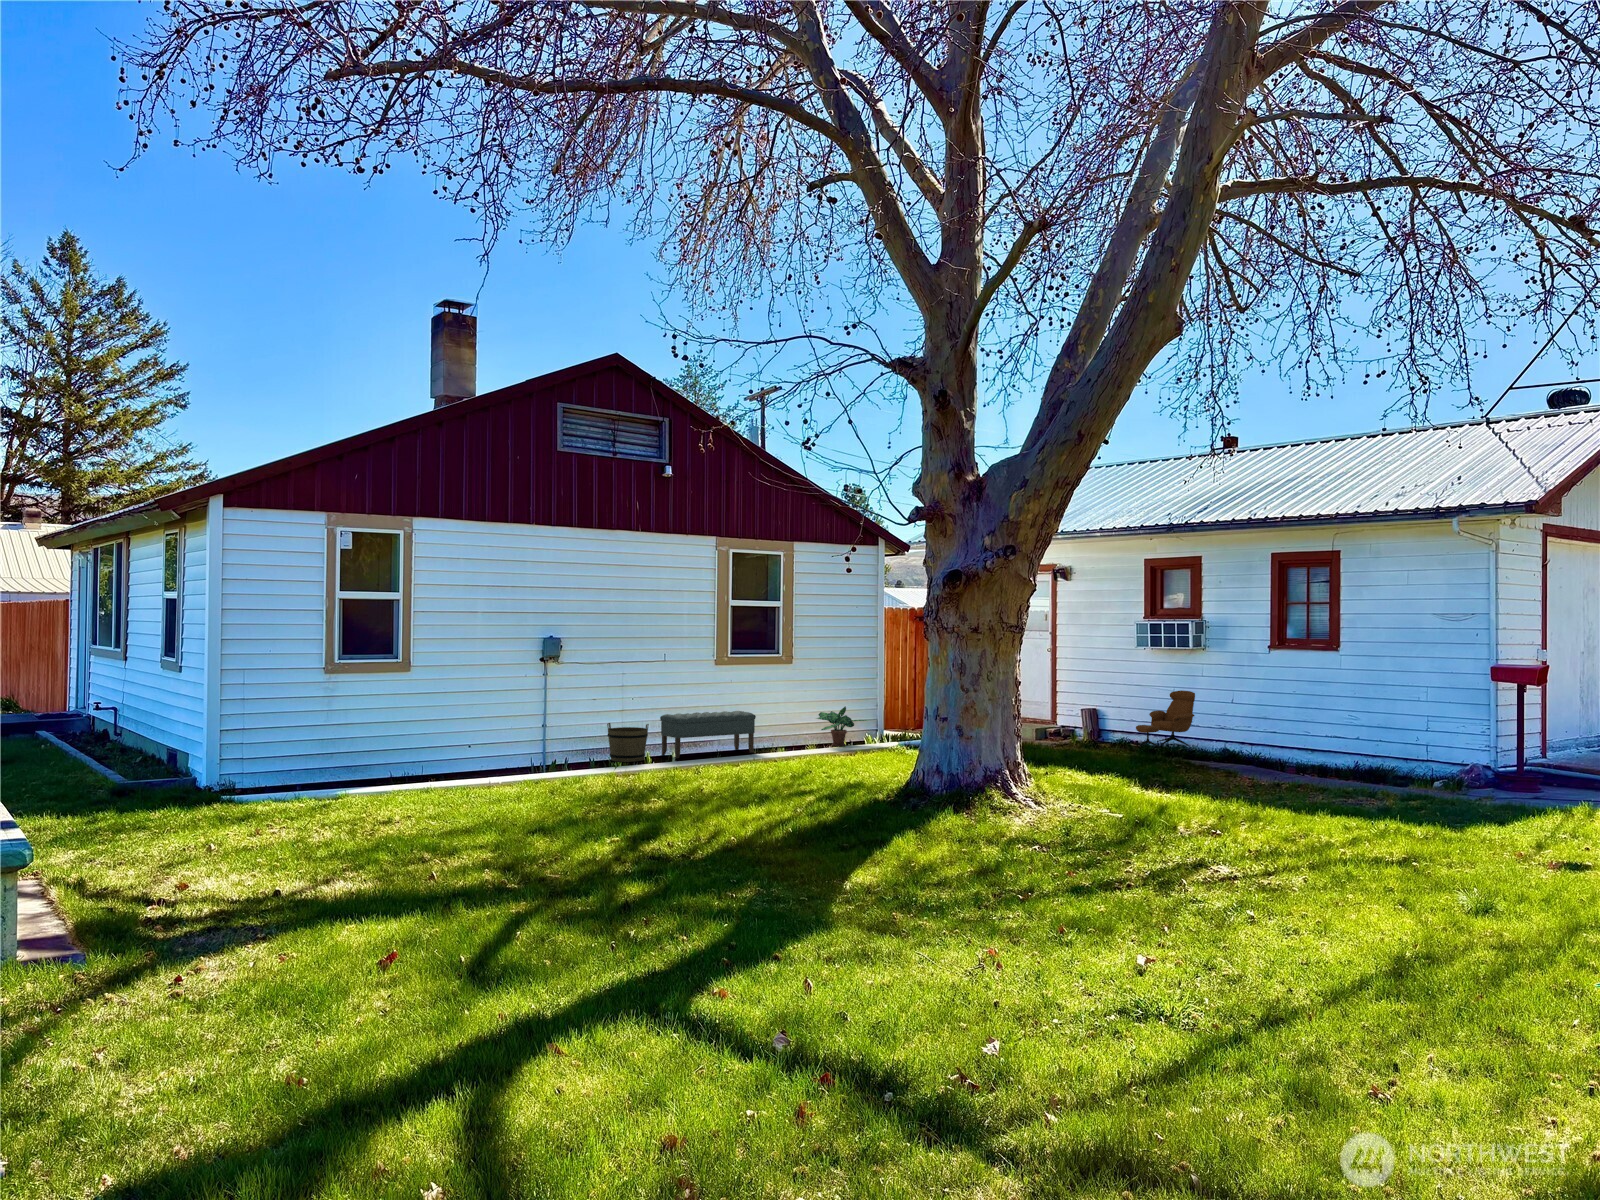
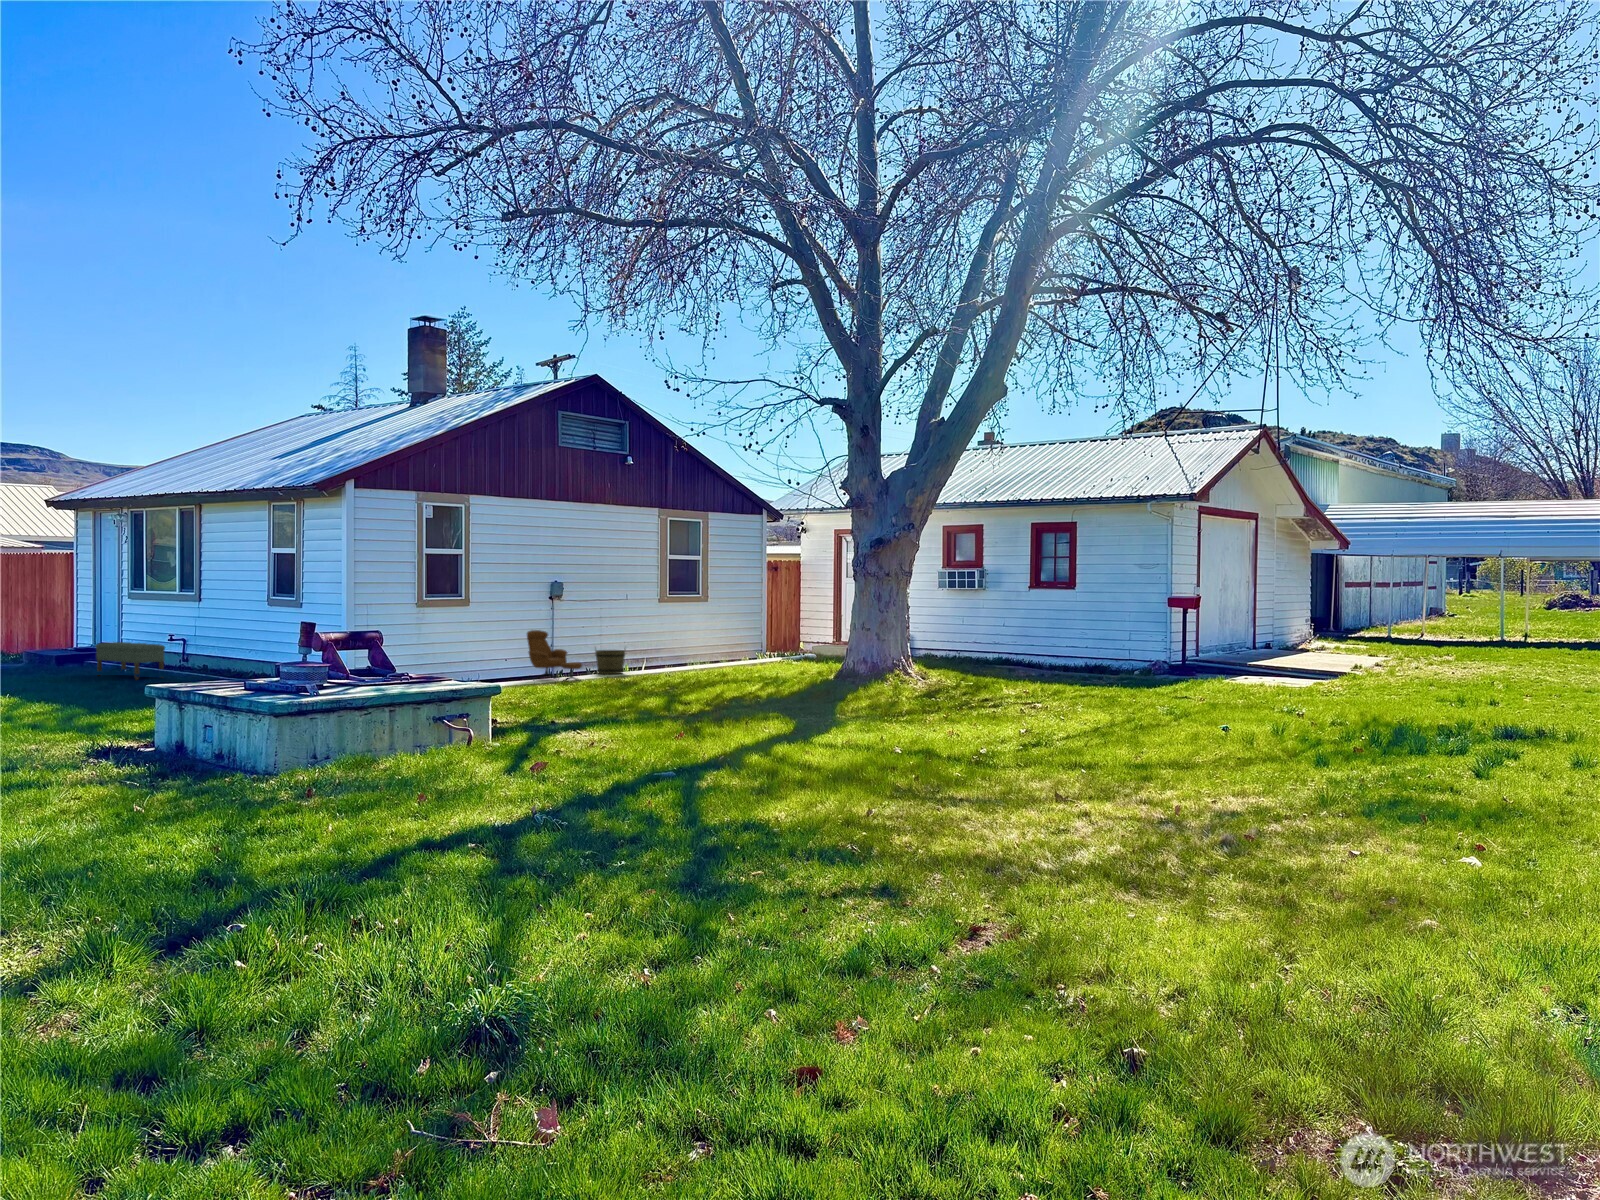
lounge chair: present [1136,690,1195,747] -> present [527,630,582,681]
potted plant: present [817,706,866,746] -> none [726,633,766,663]
bench: present [660,711,756,758] -> present [96,642,165,680]

